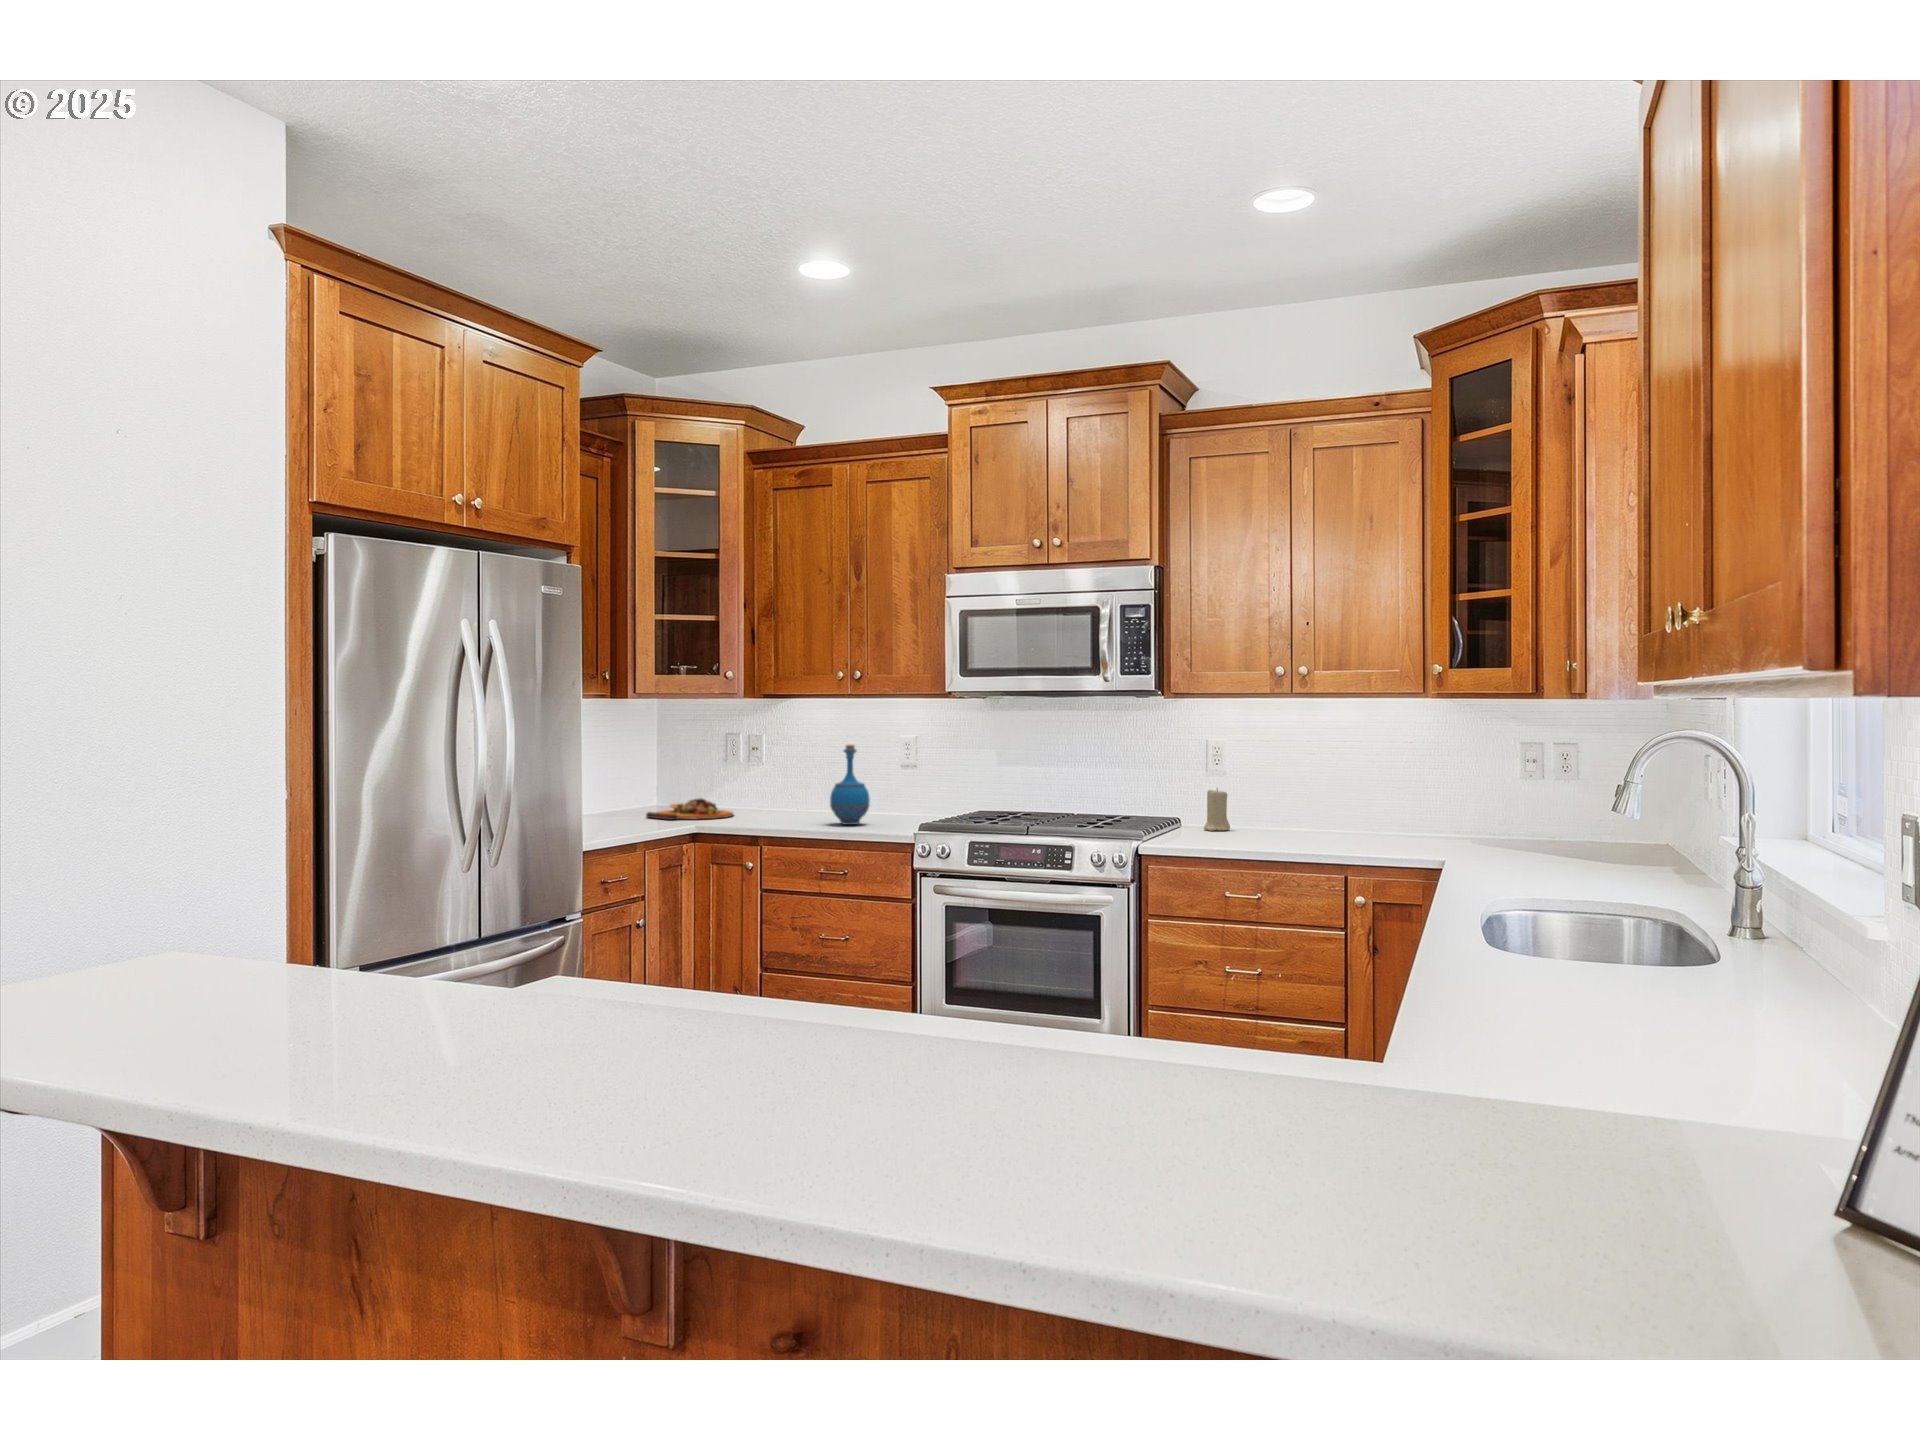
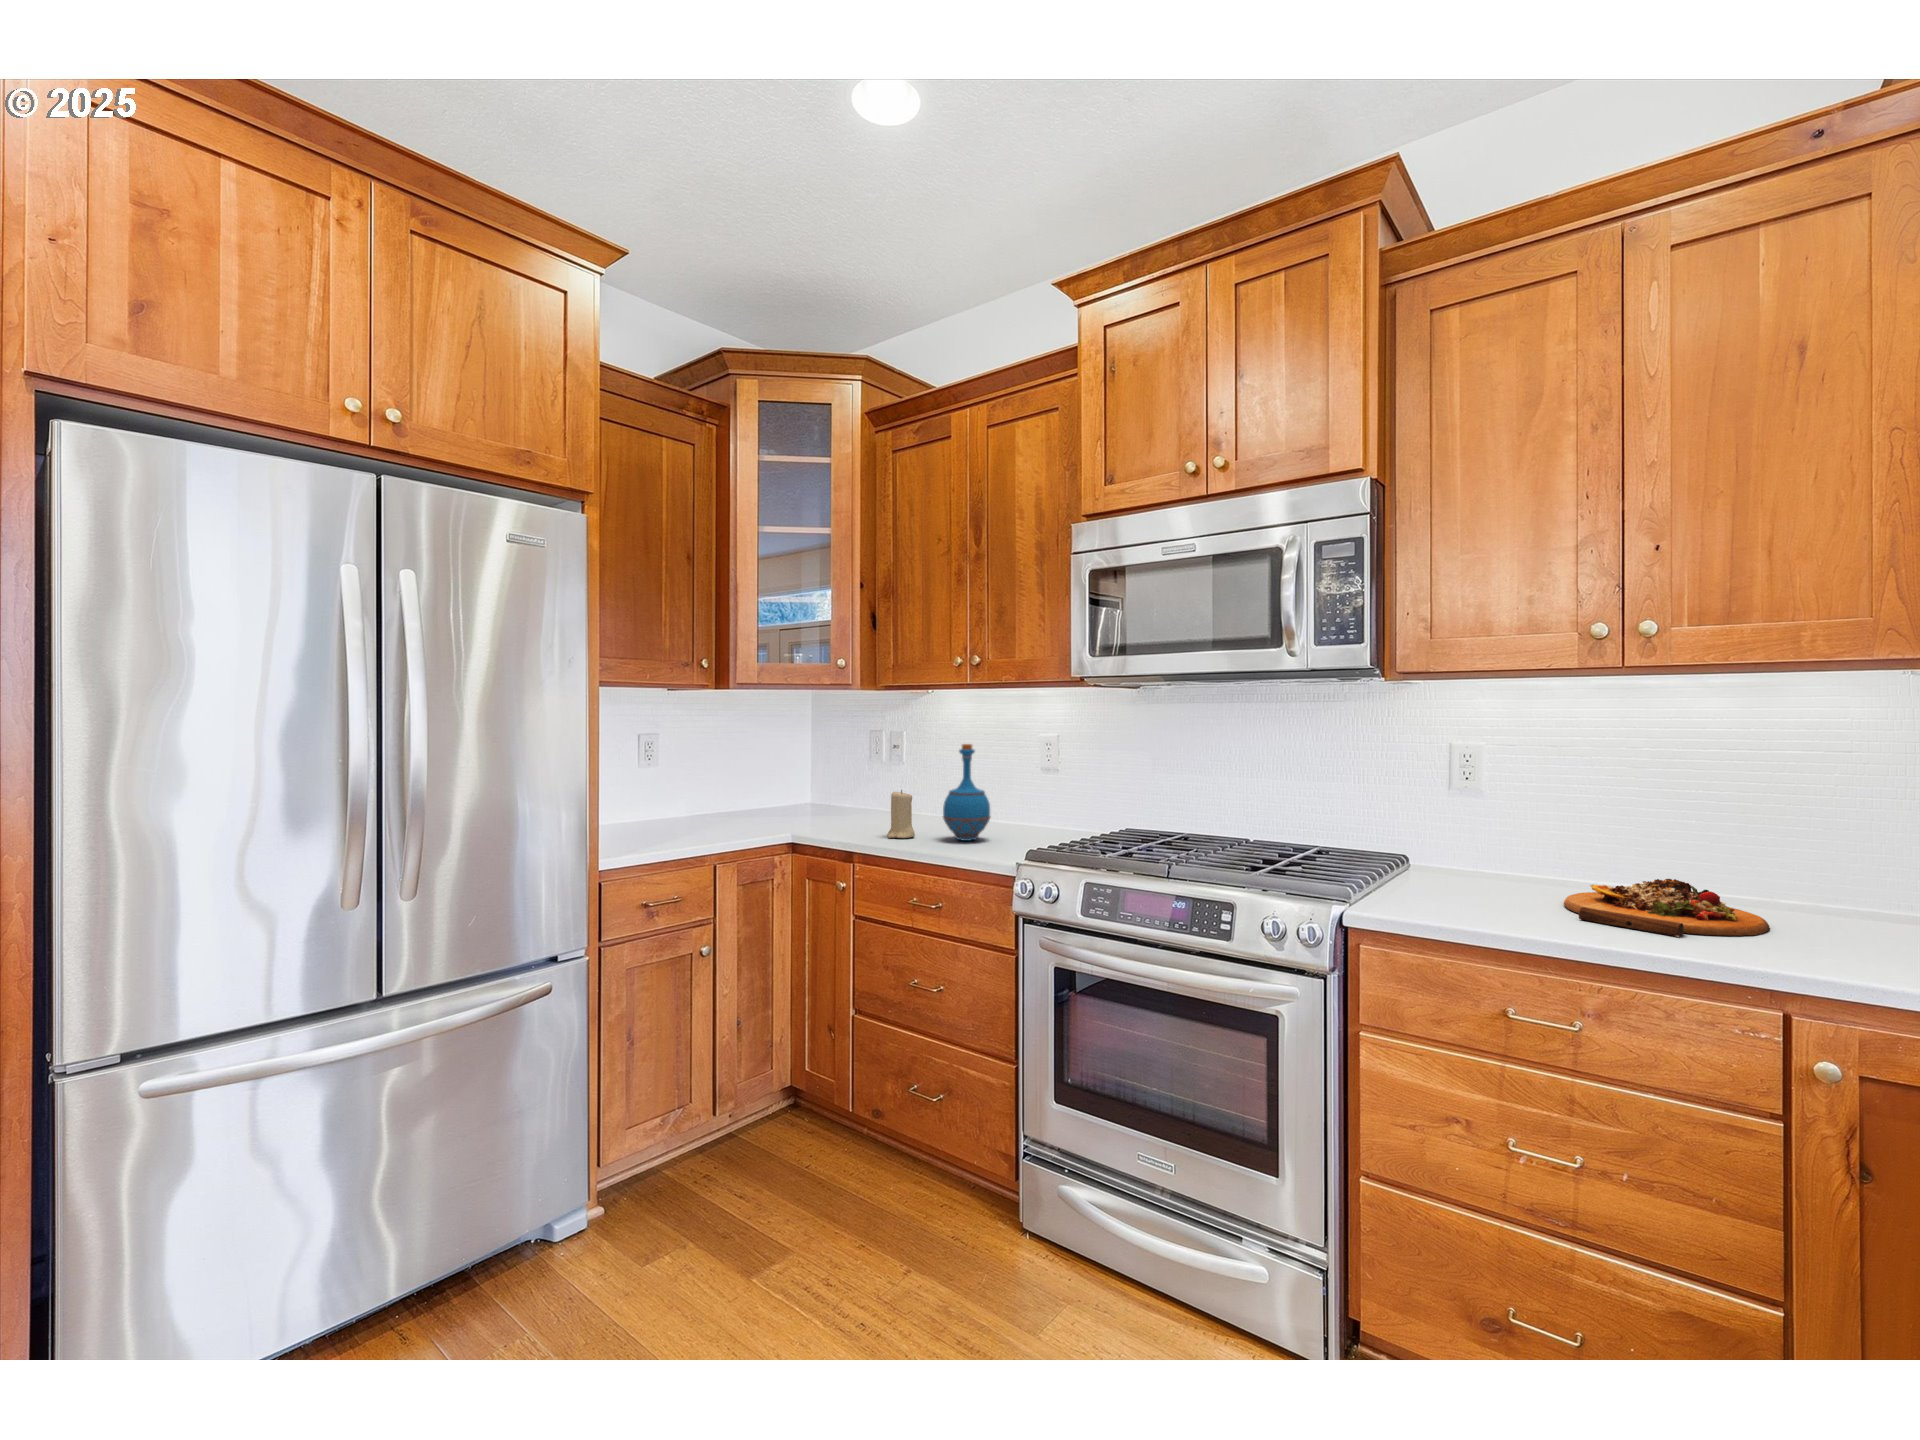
candle: present [1204,788,1230,831] -> present [887,790,915,838]
cutting board: present [646,798,734,820] -> present [1564,879,1770,937]

